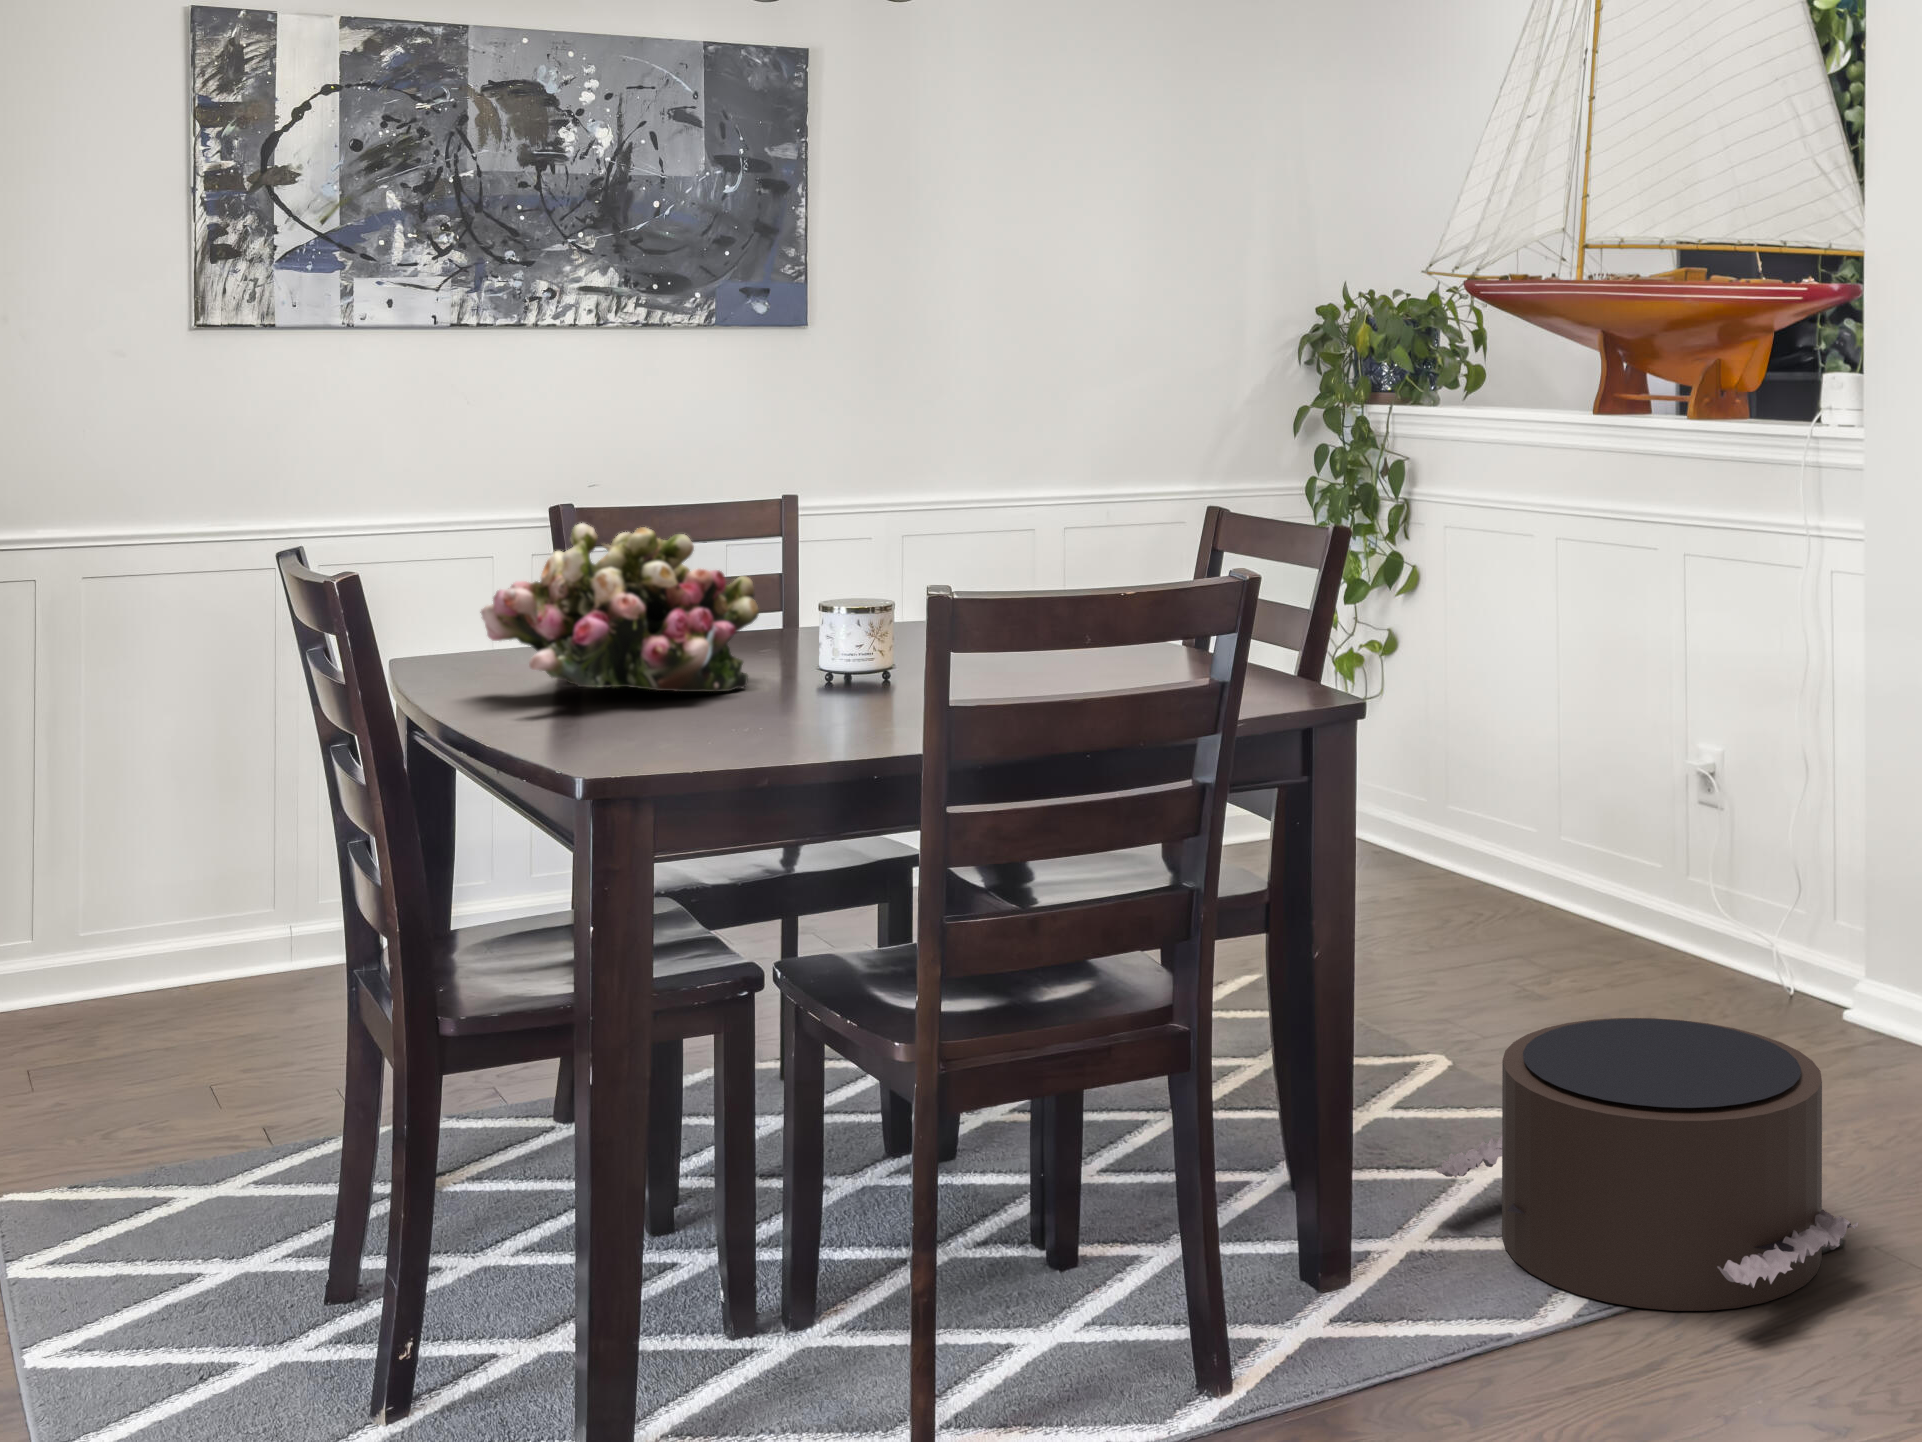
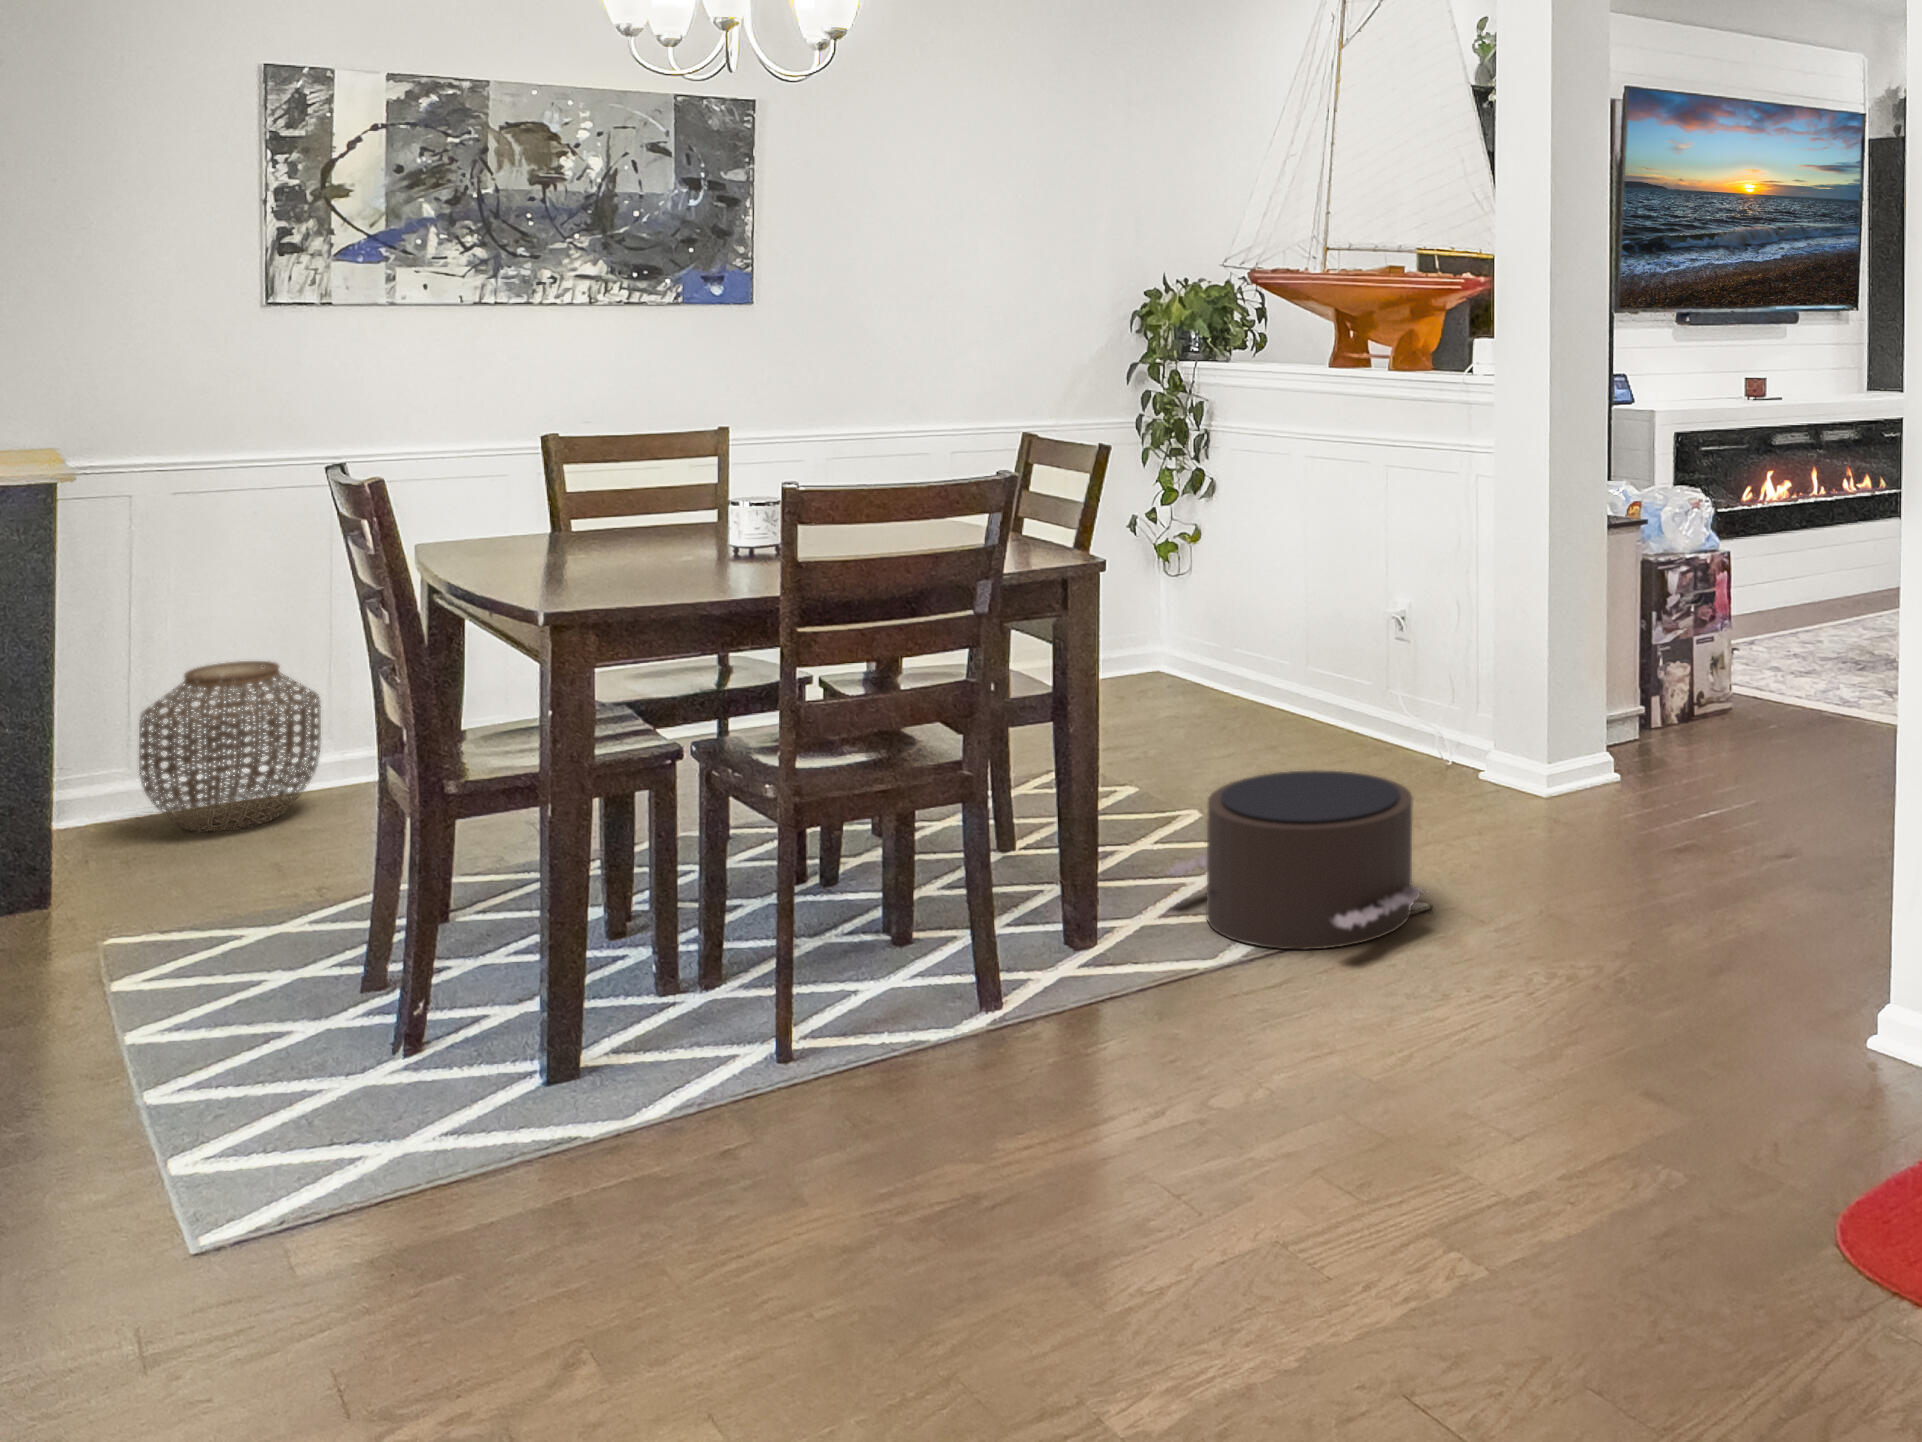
flower arrangement: present [480,524,759,692] -> none [482,451,691,566]
woven basket: none [41,804,262,1036] -> present [139,661,321,832]

